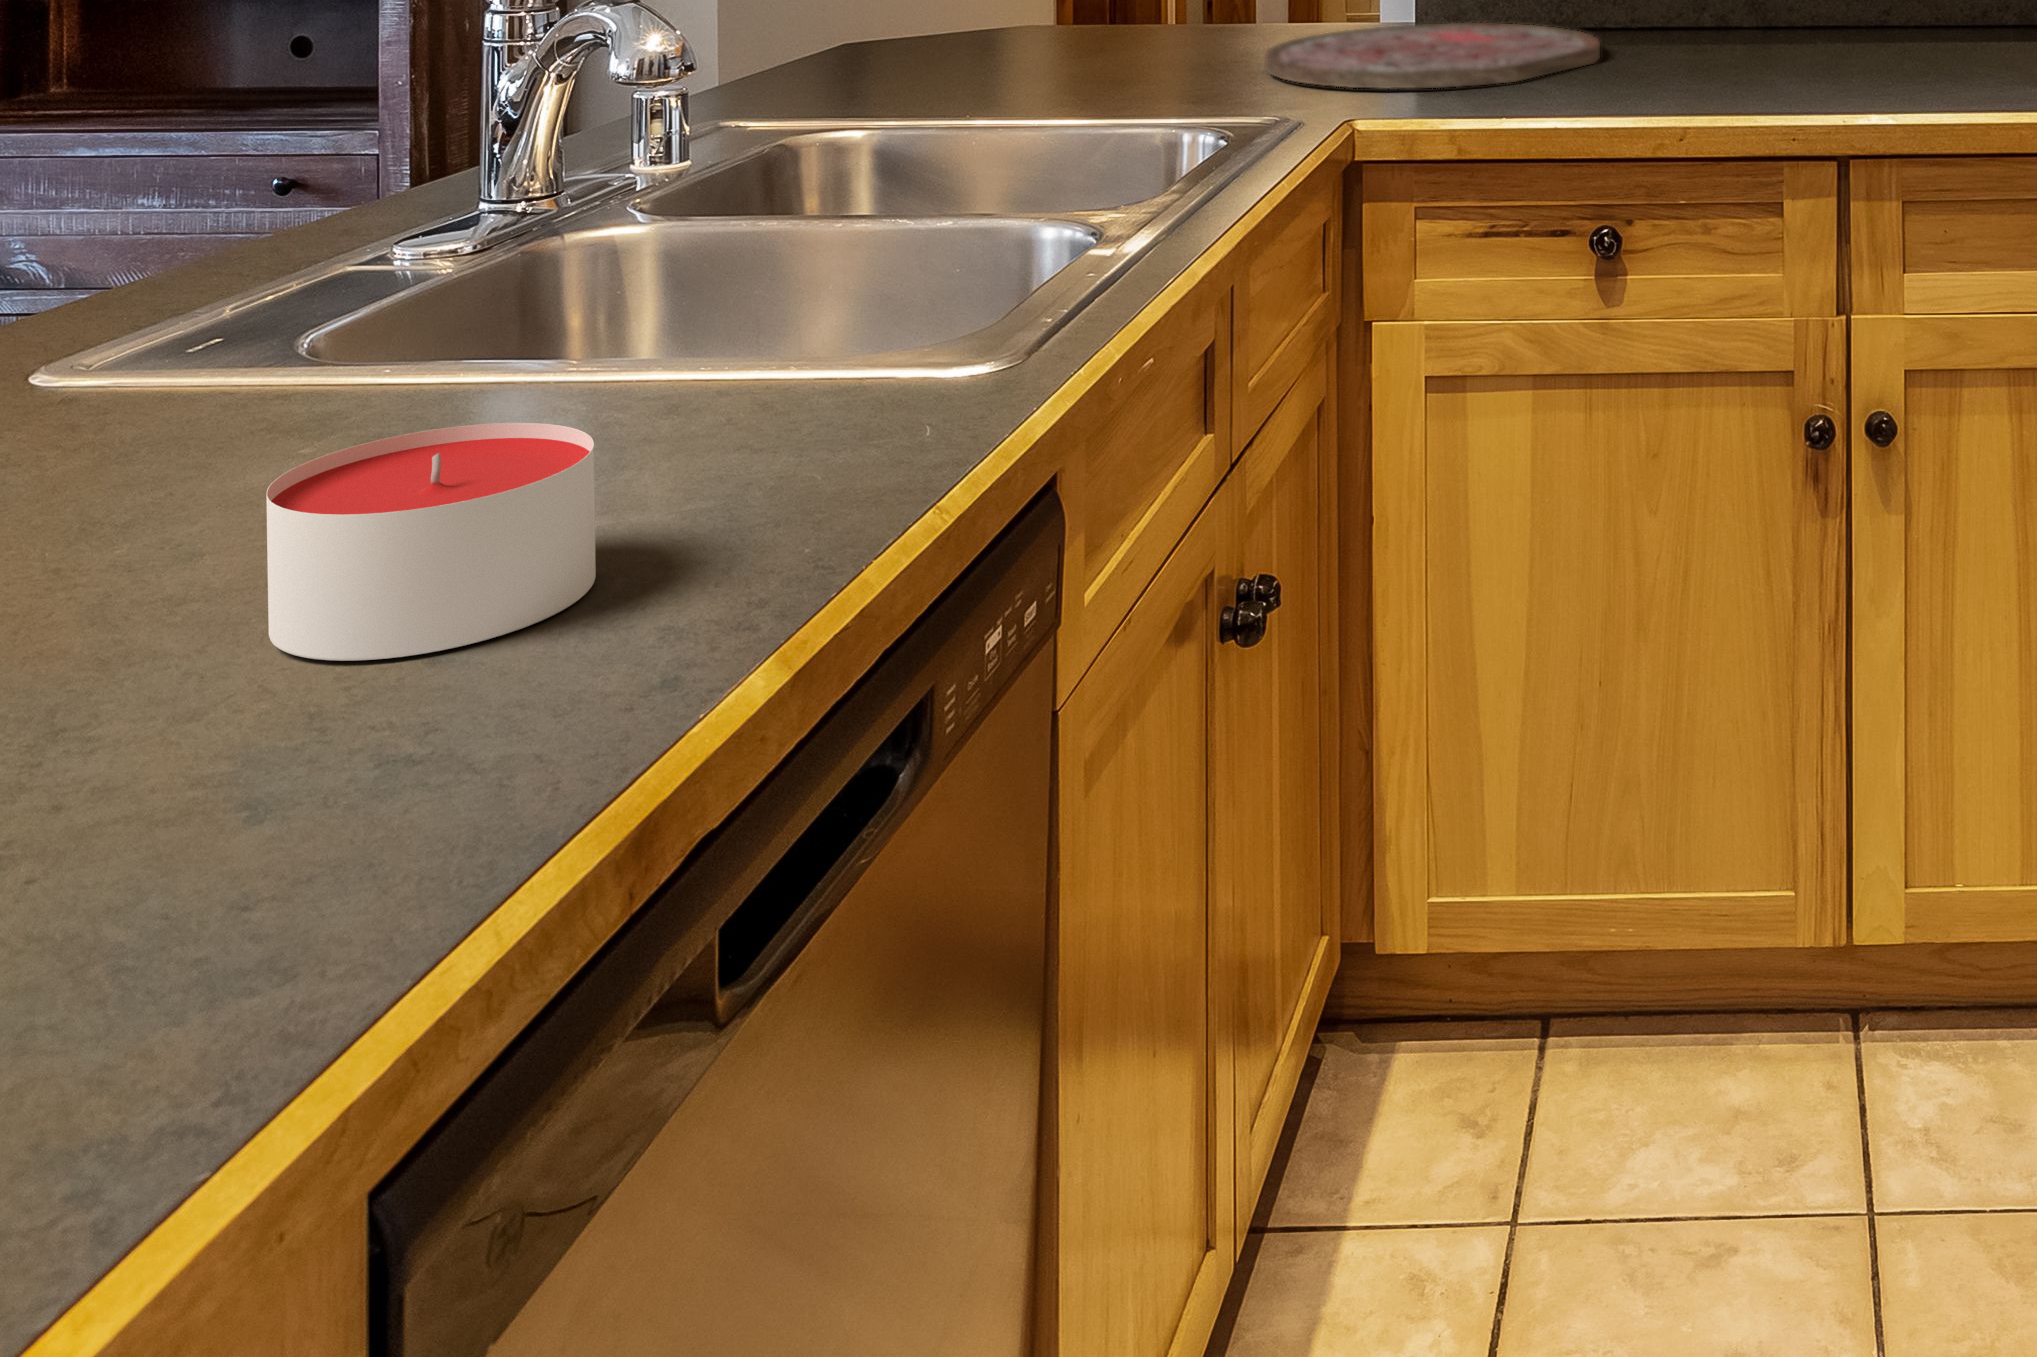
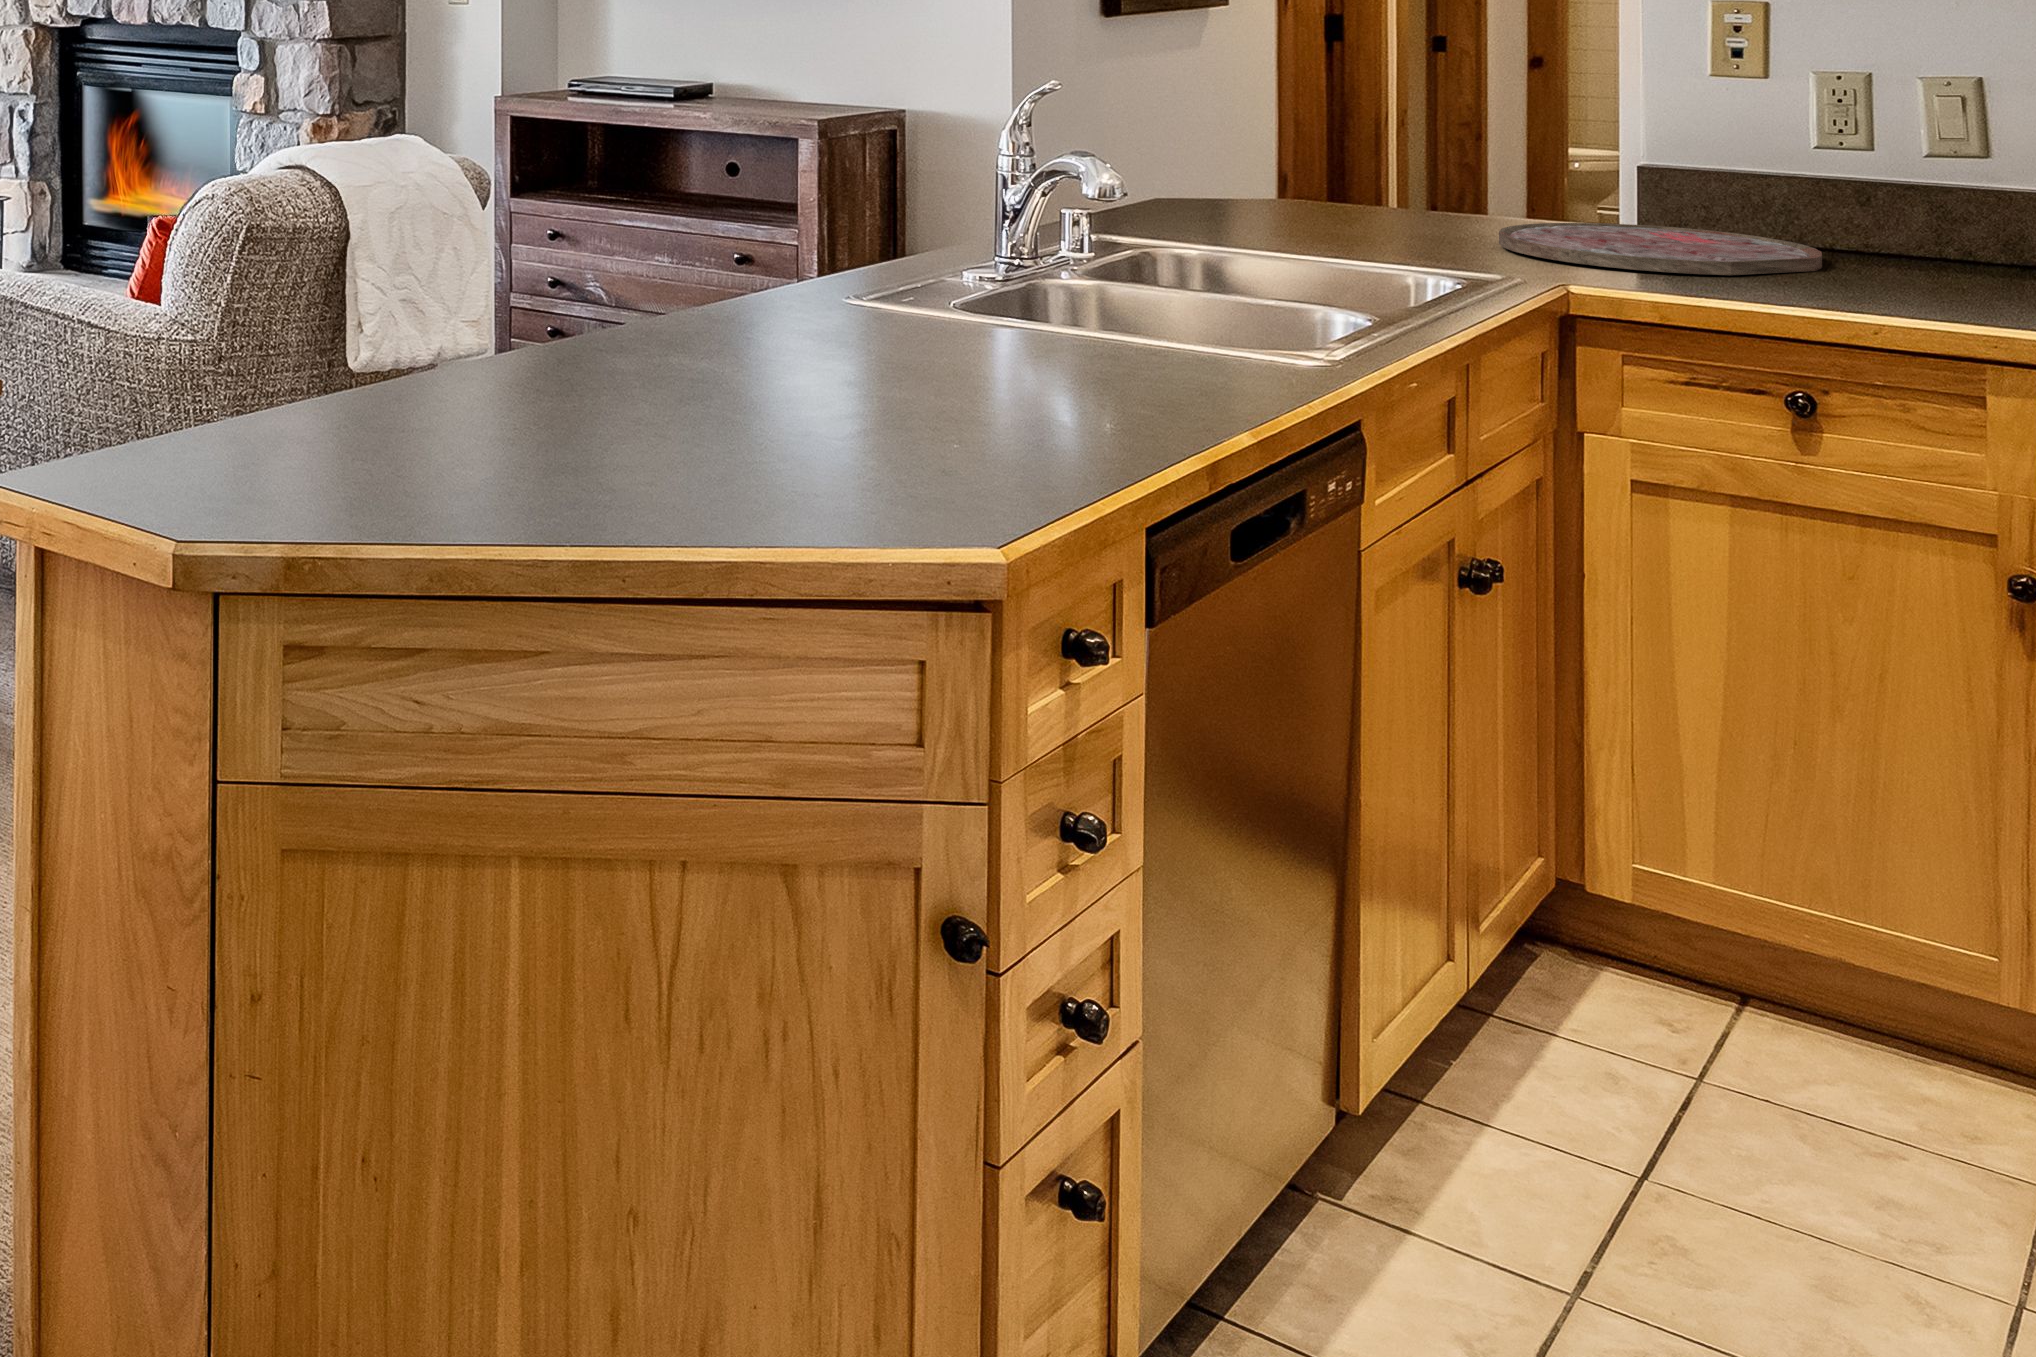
candle: present [266,423,596,661] -> none [1001,333,1140,422]

